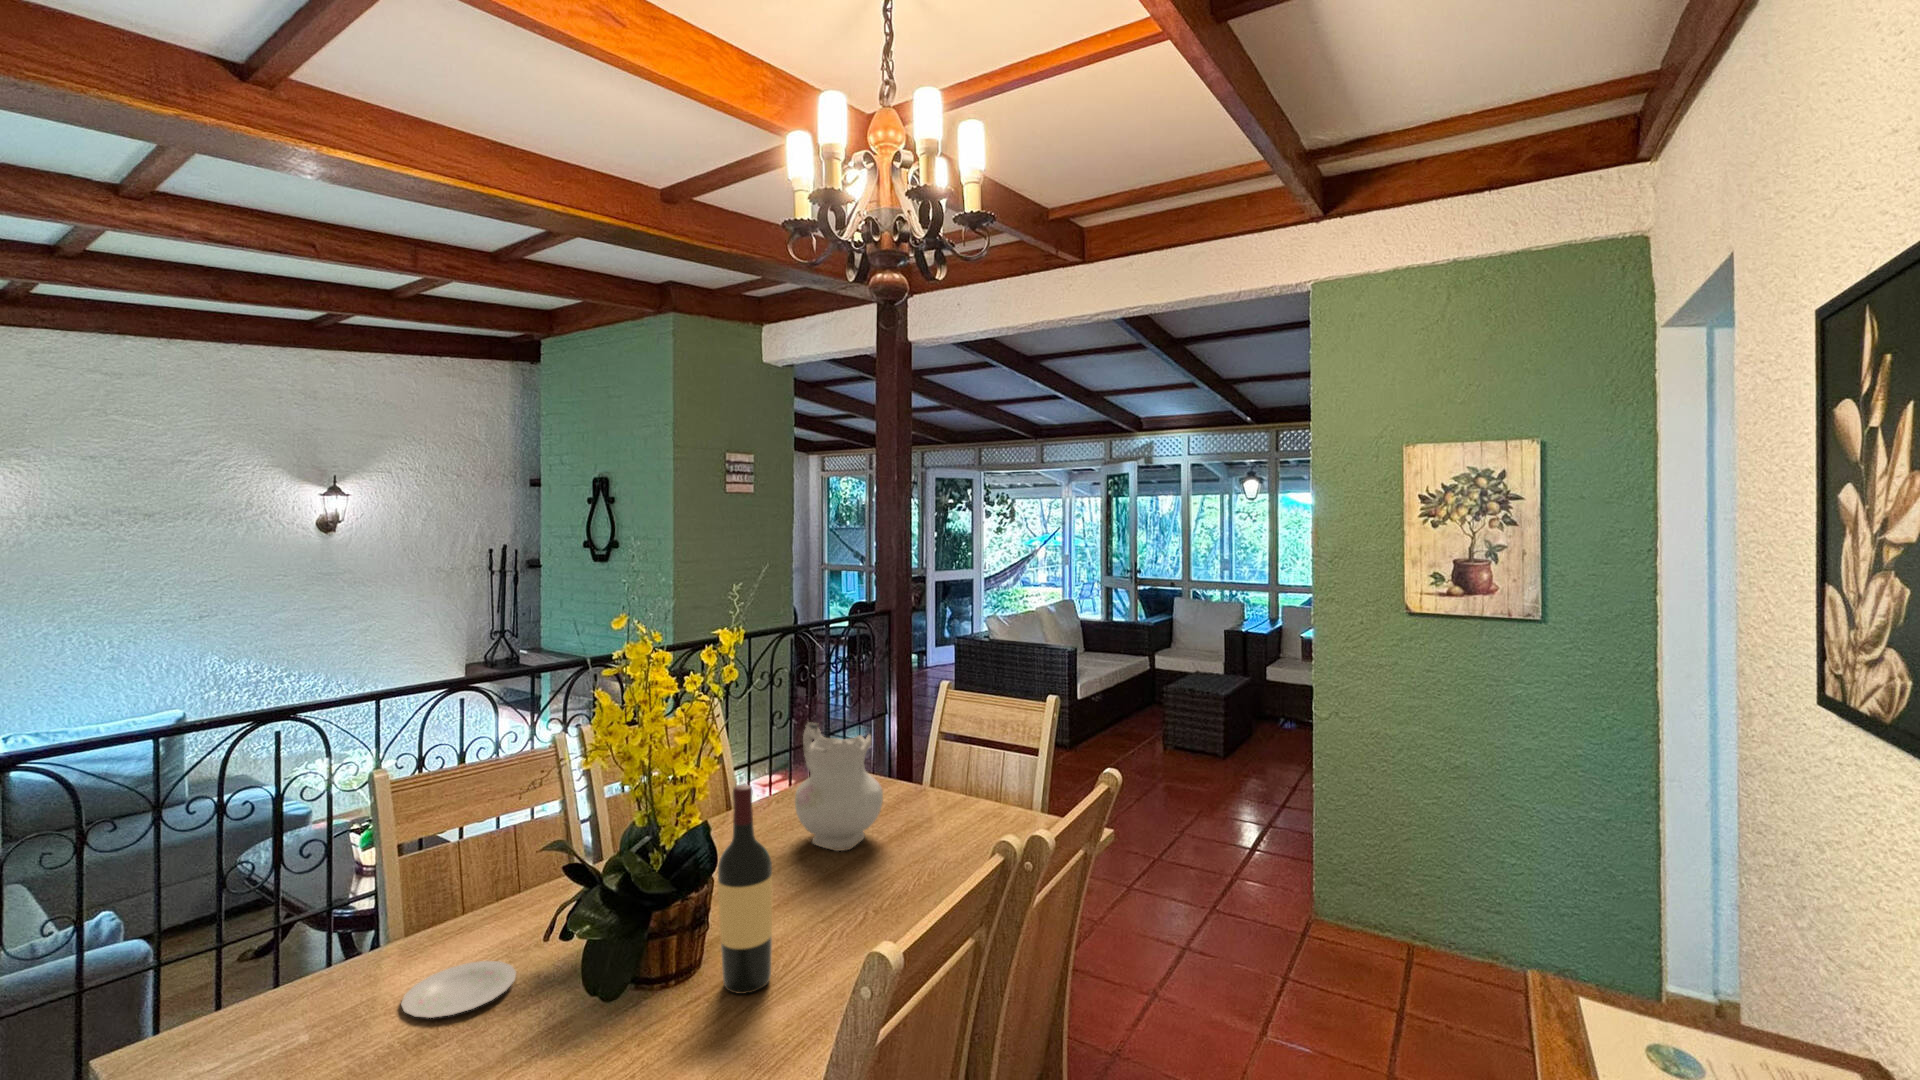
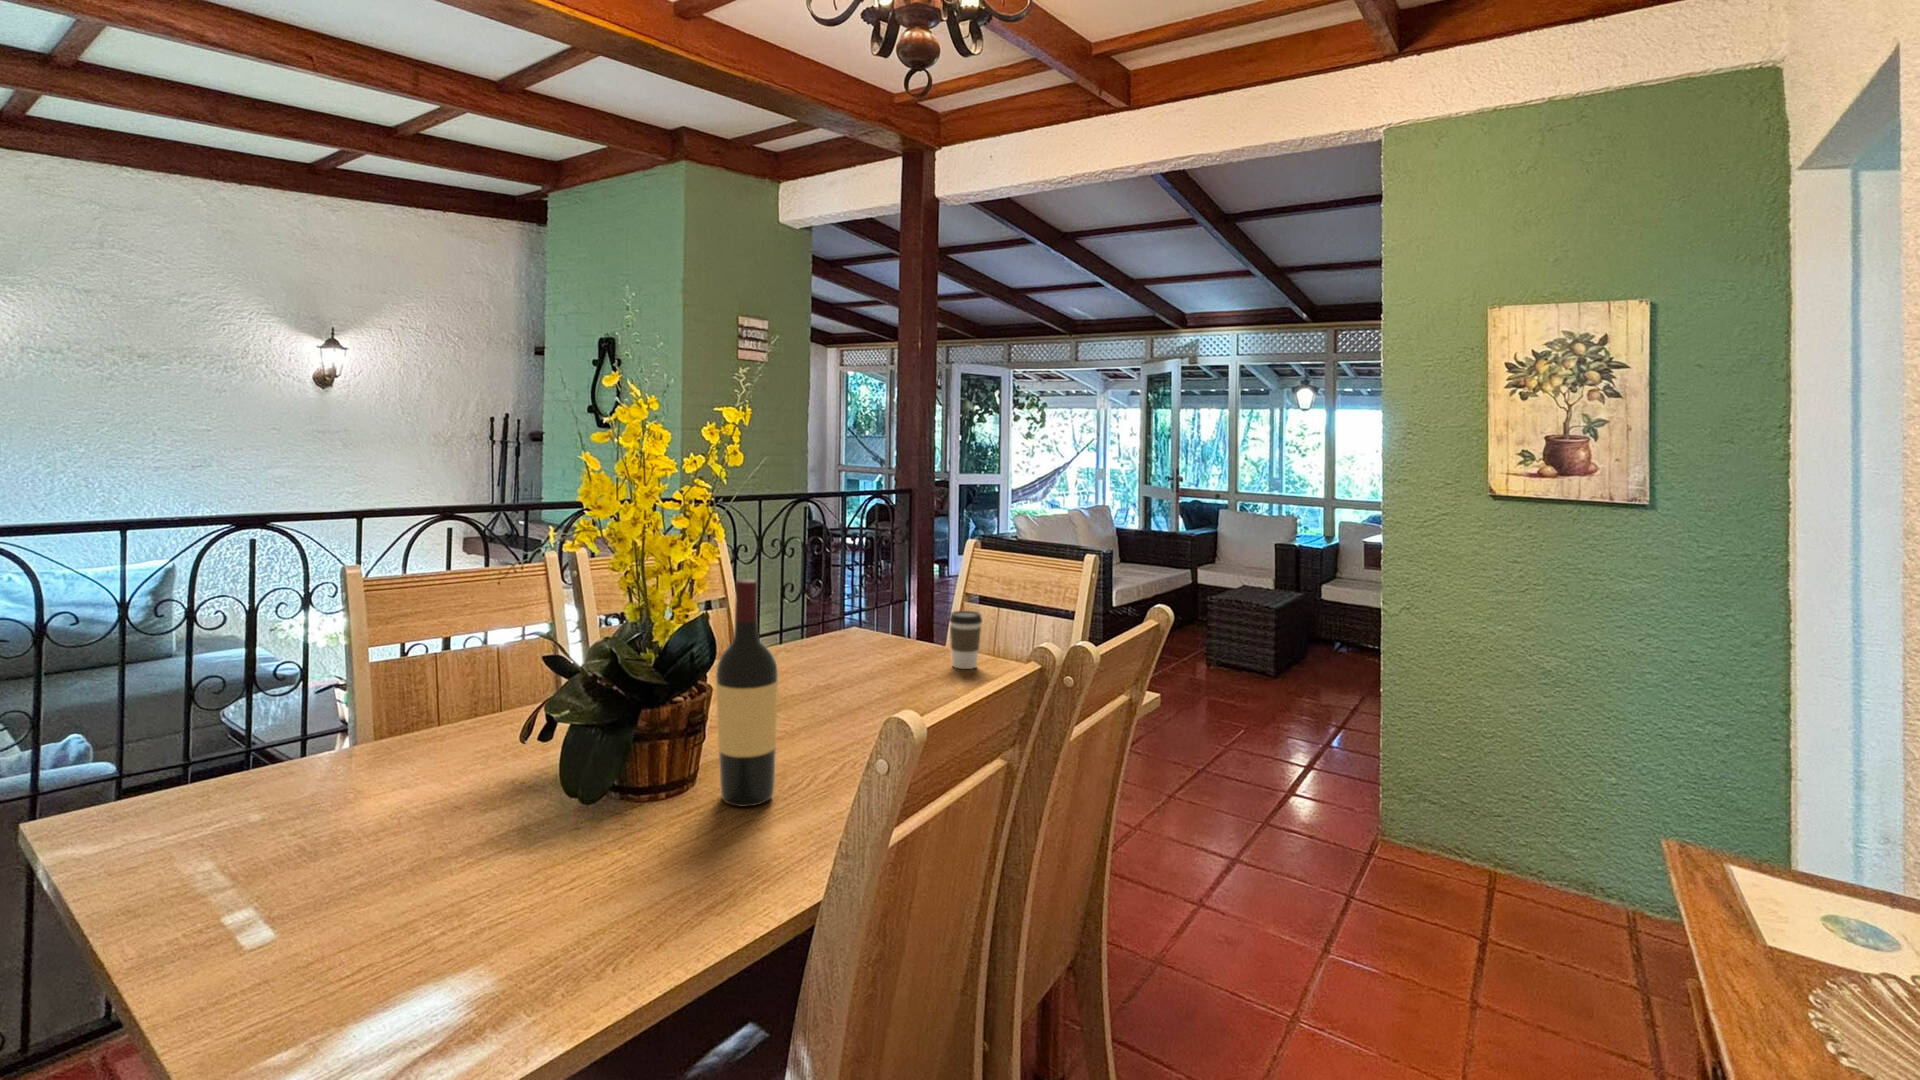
ceramic pitcher: present [795,722,883,851] -> none [805,558,901,694]
coffee cup: none [926,757,957,813] -> present [949,611,982,669]
plate: present [401,961,516,1018] -> none [337,594,494,807]

